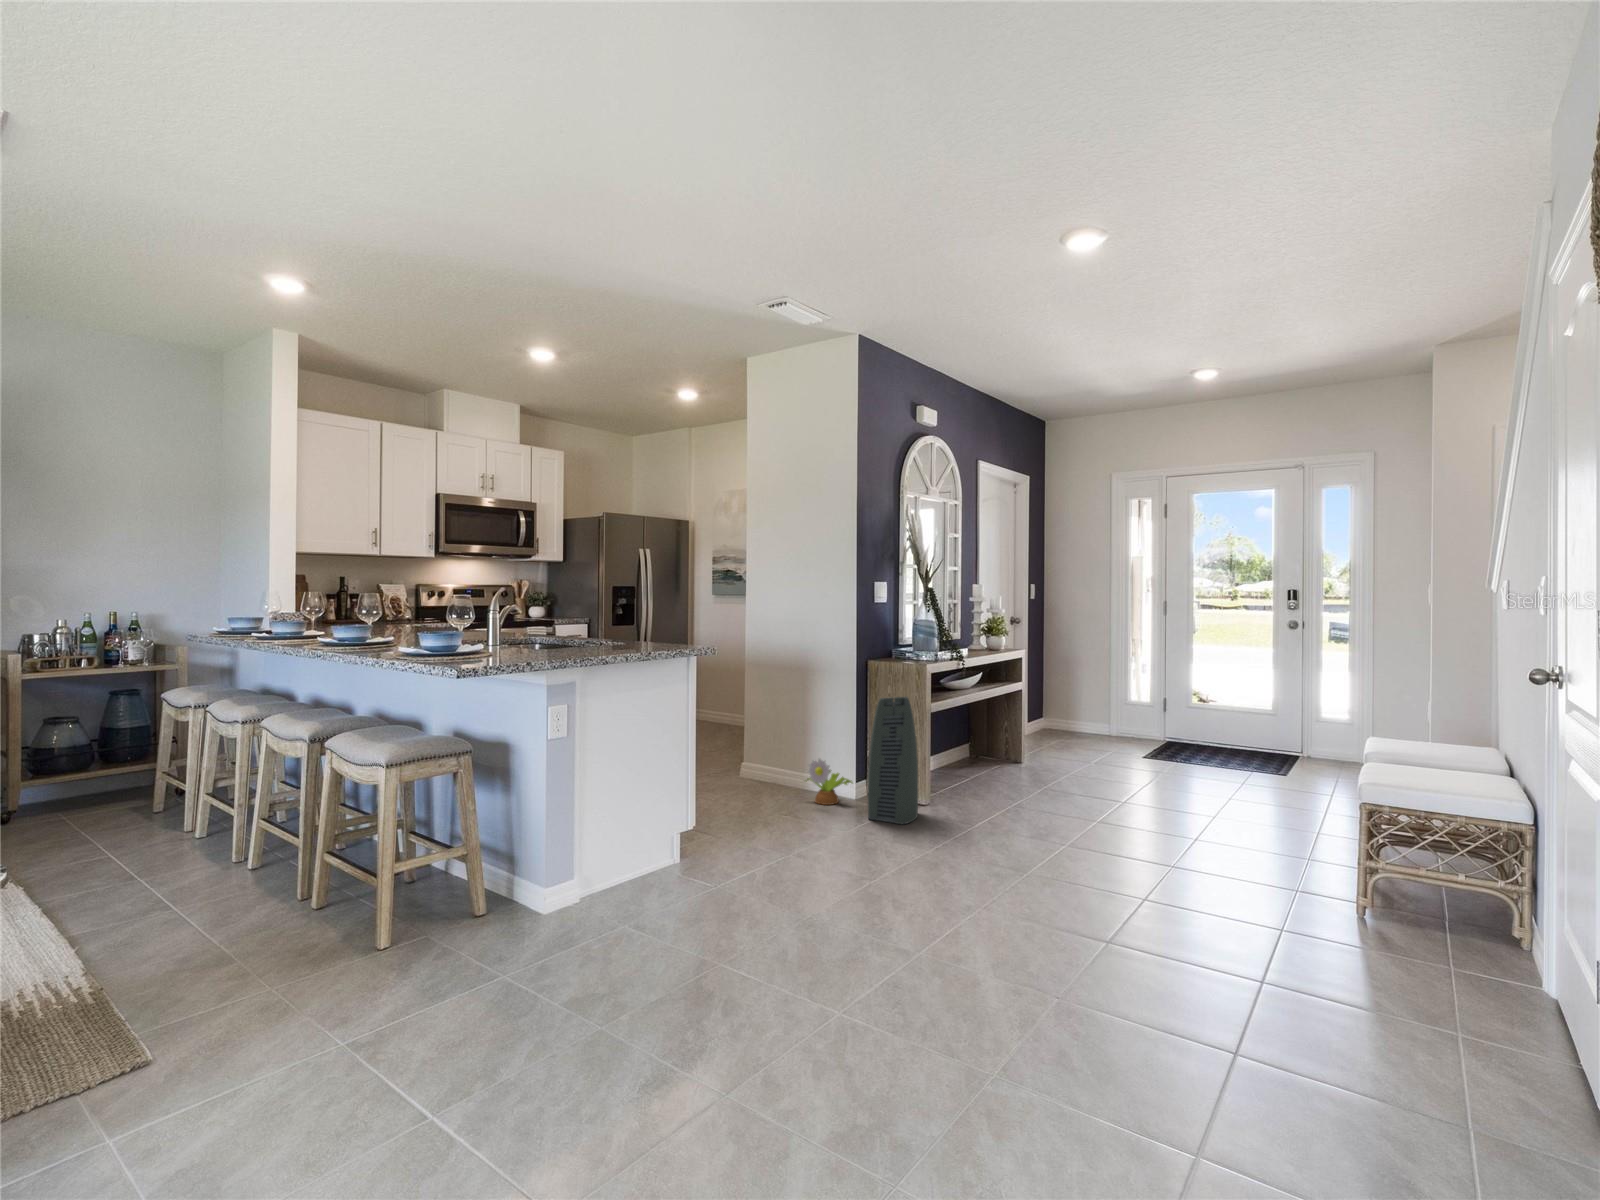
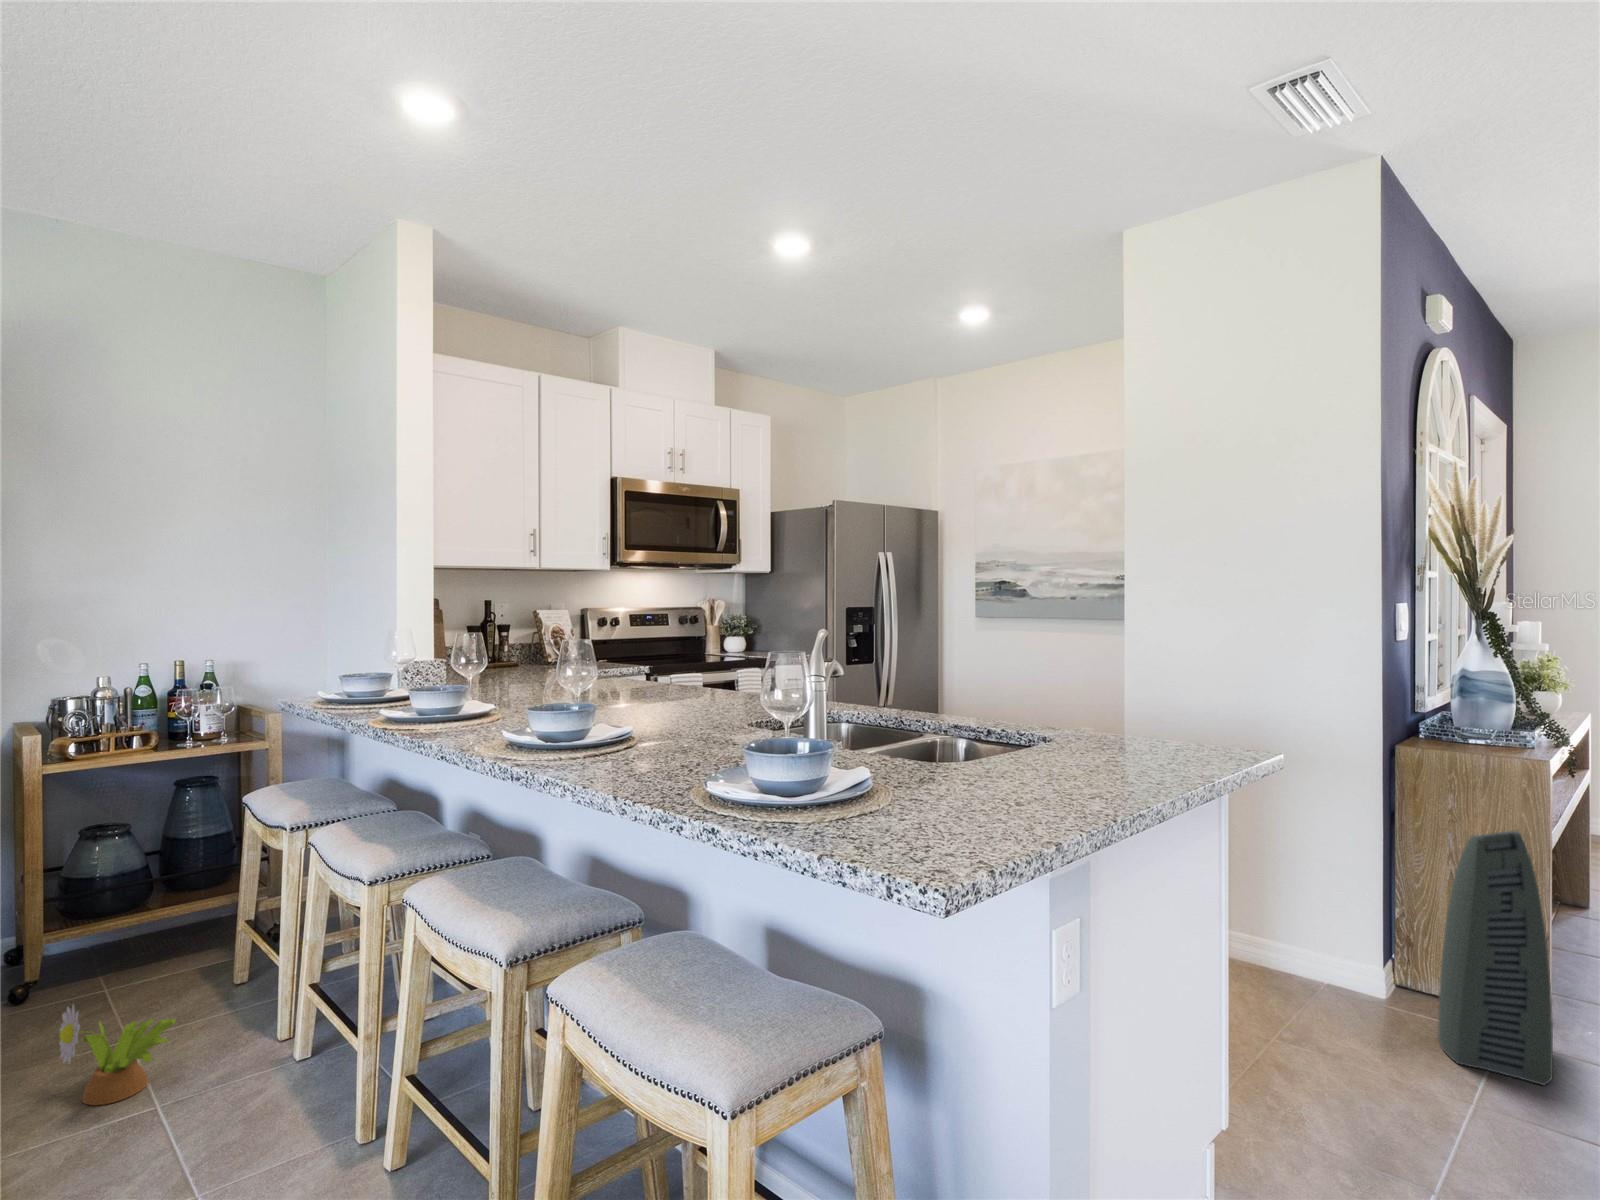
decorative plant: present [806,759,853,805] -> present [60,1005,176,1105]

